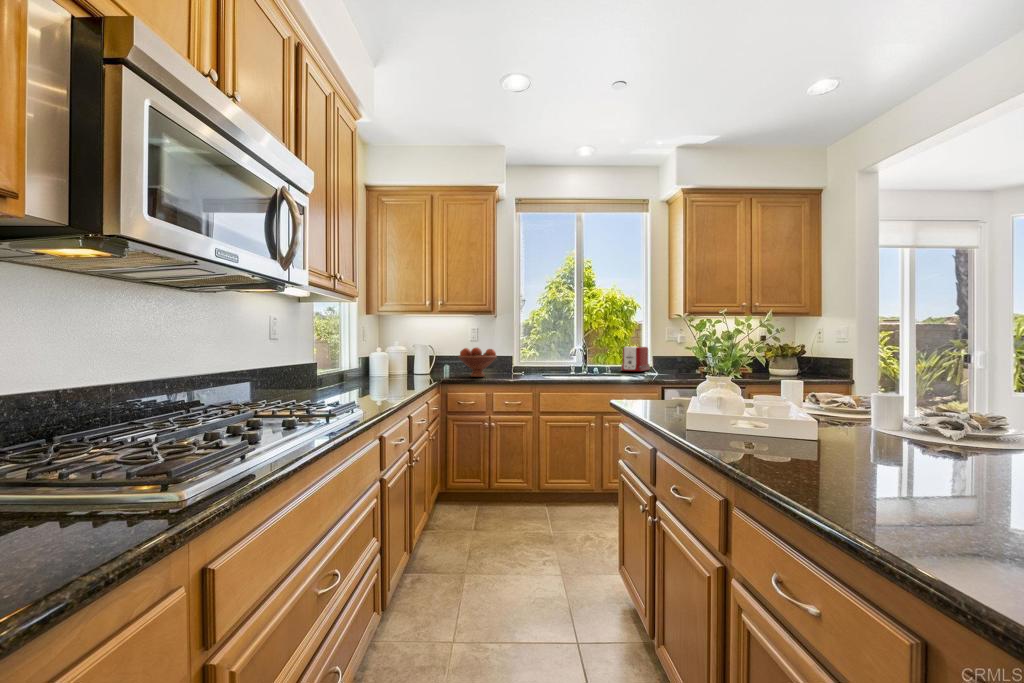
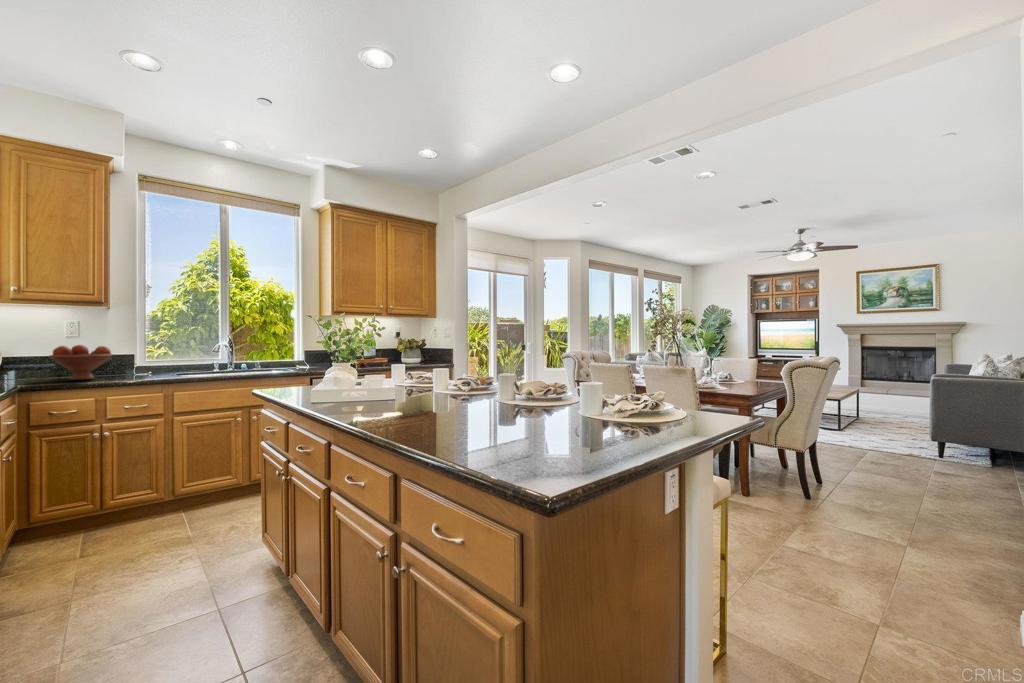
toaster: present [621,347,650,371] -> none [271,343,301,366]

